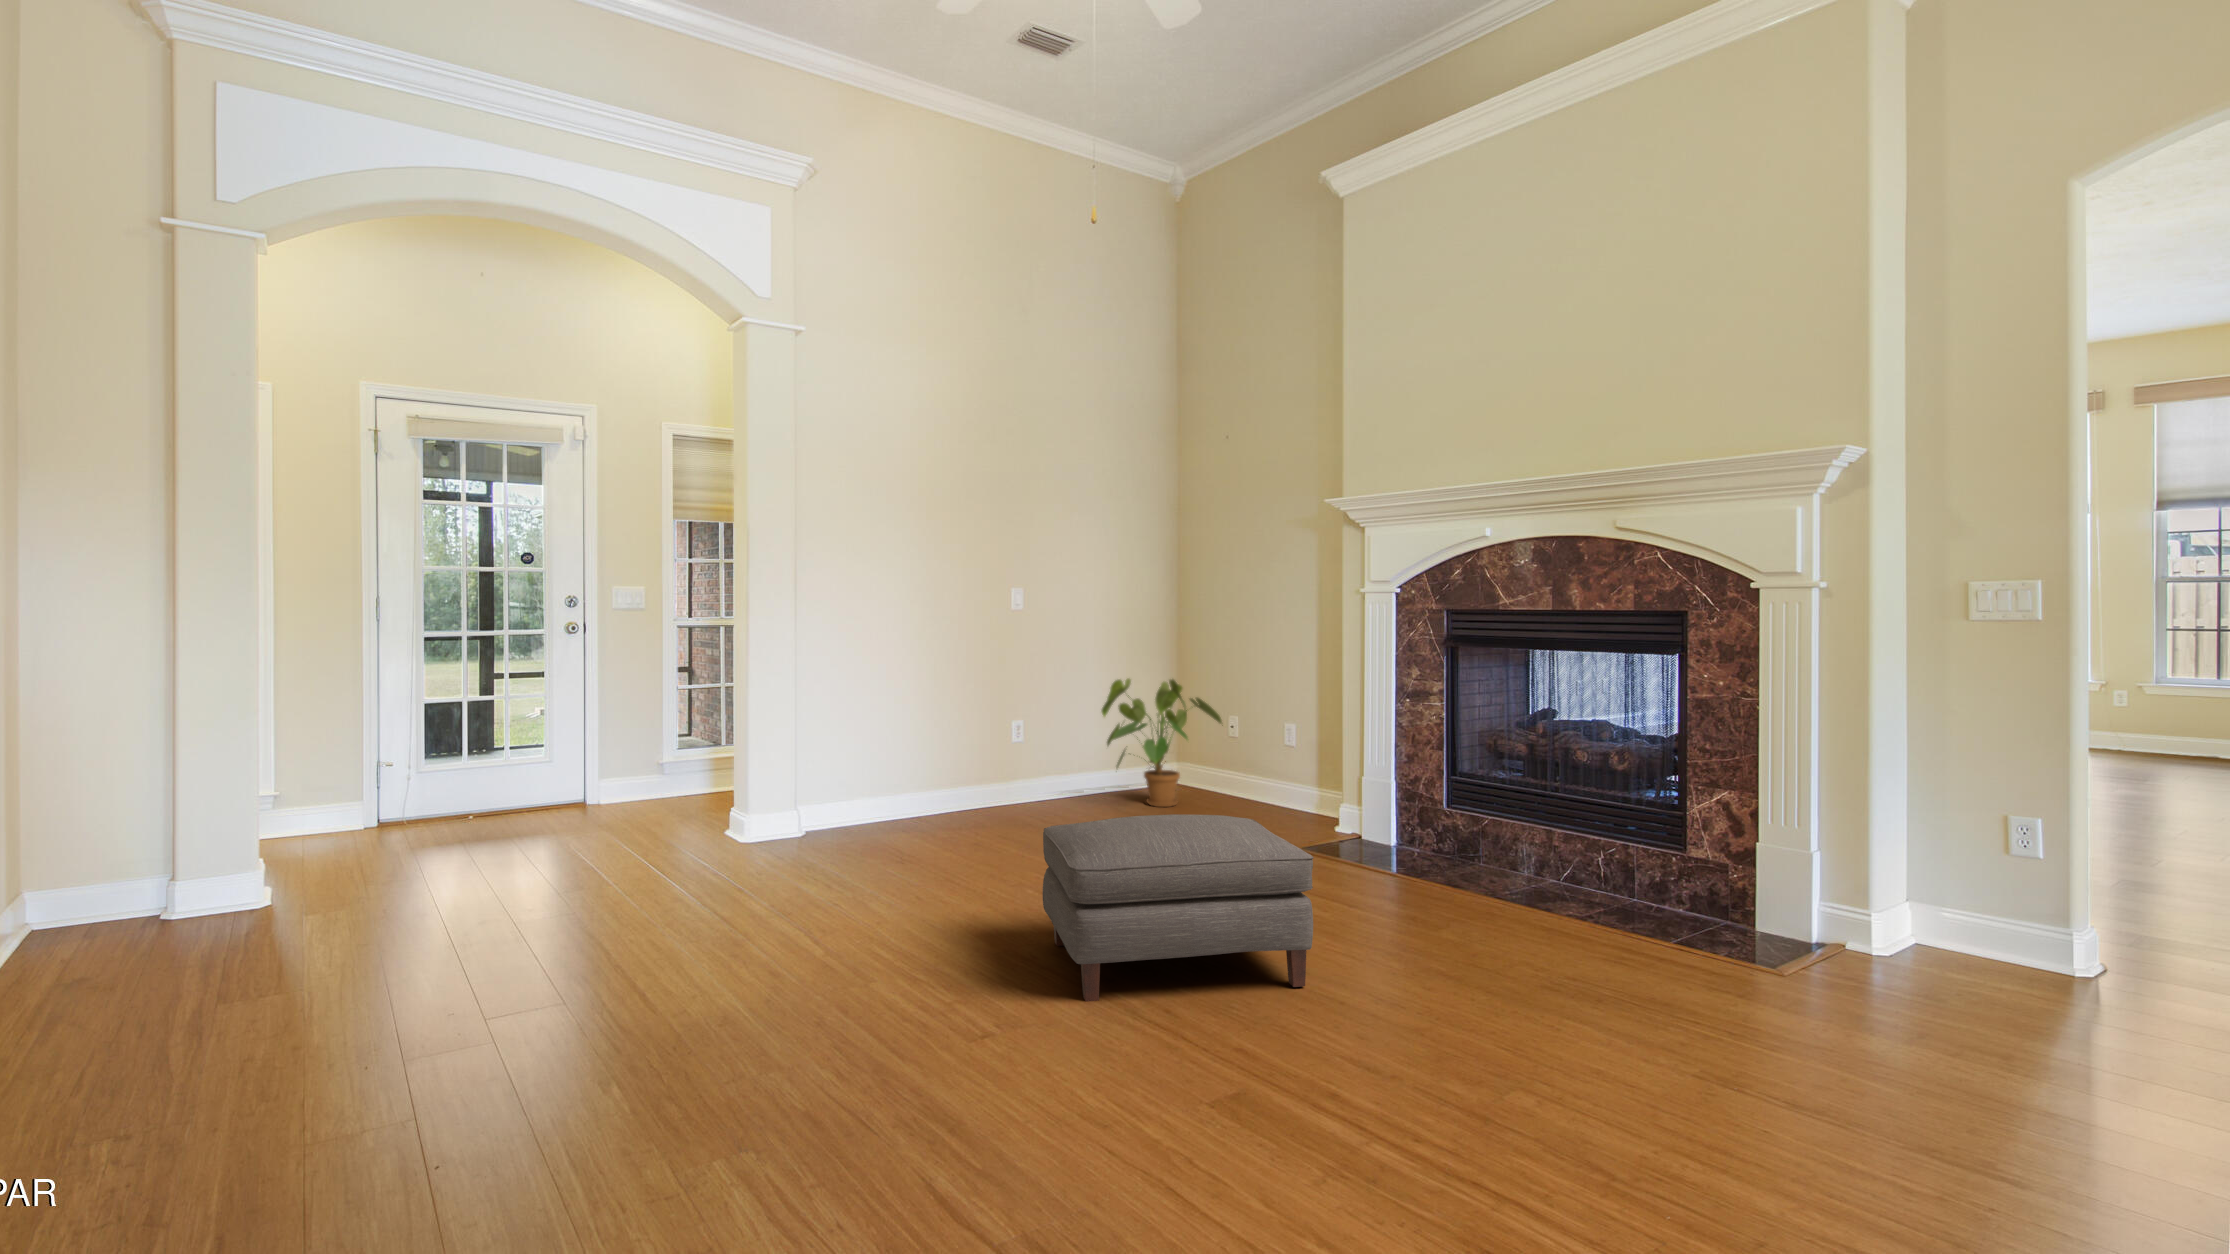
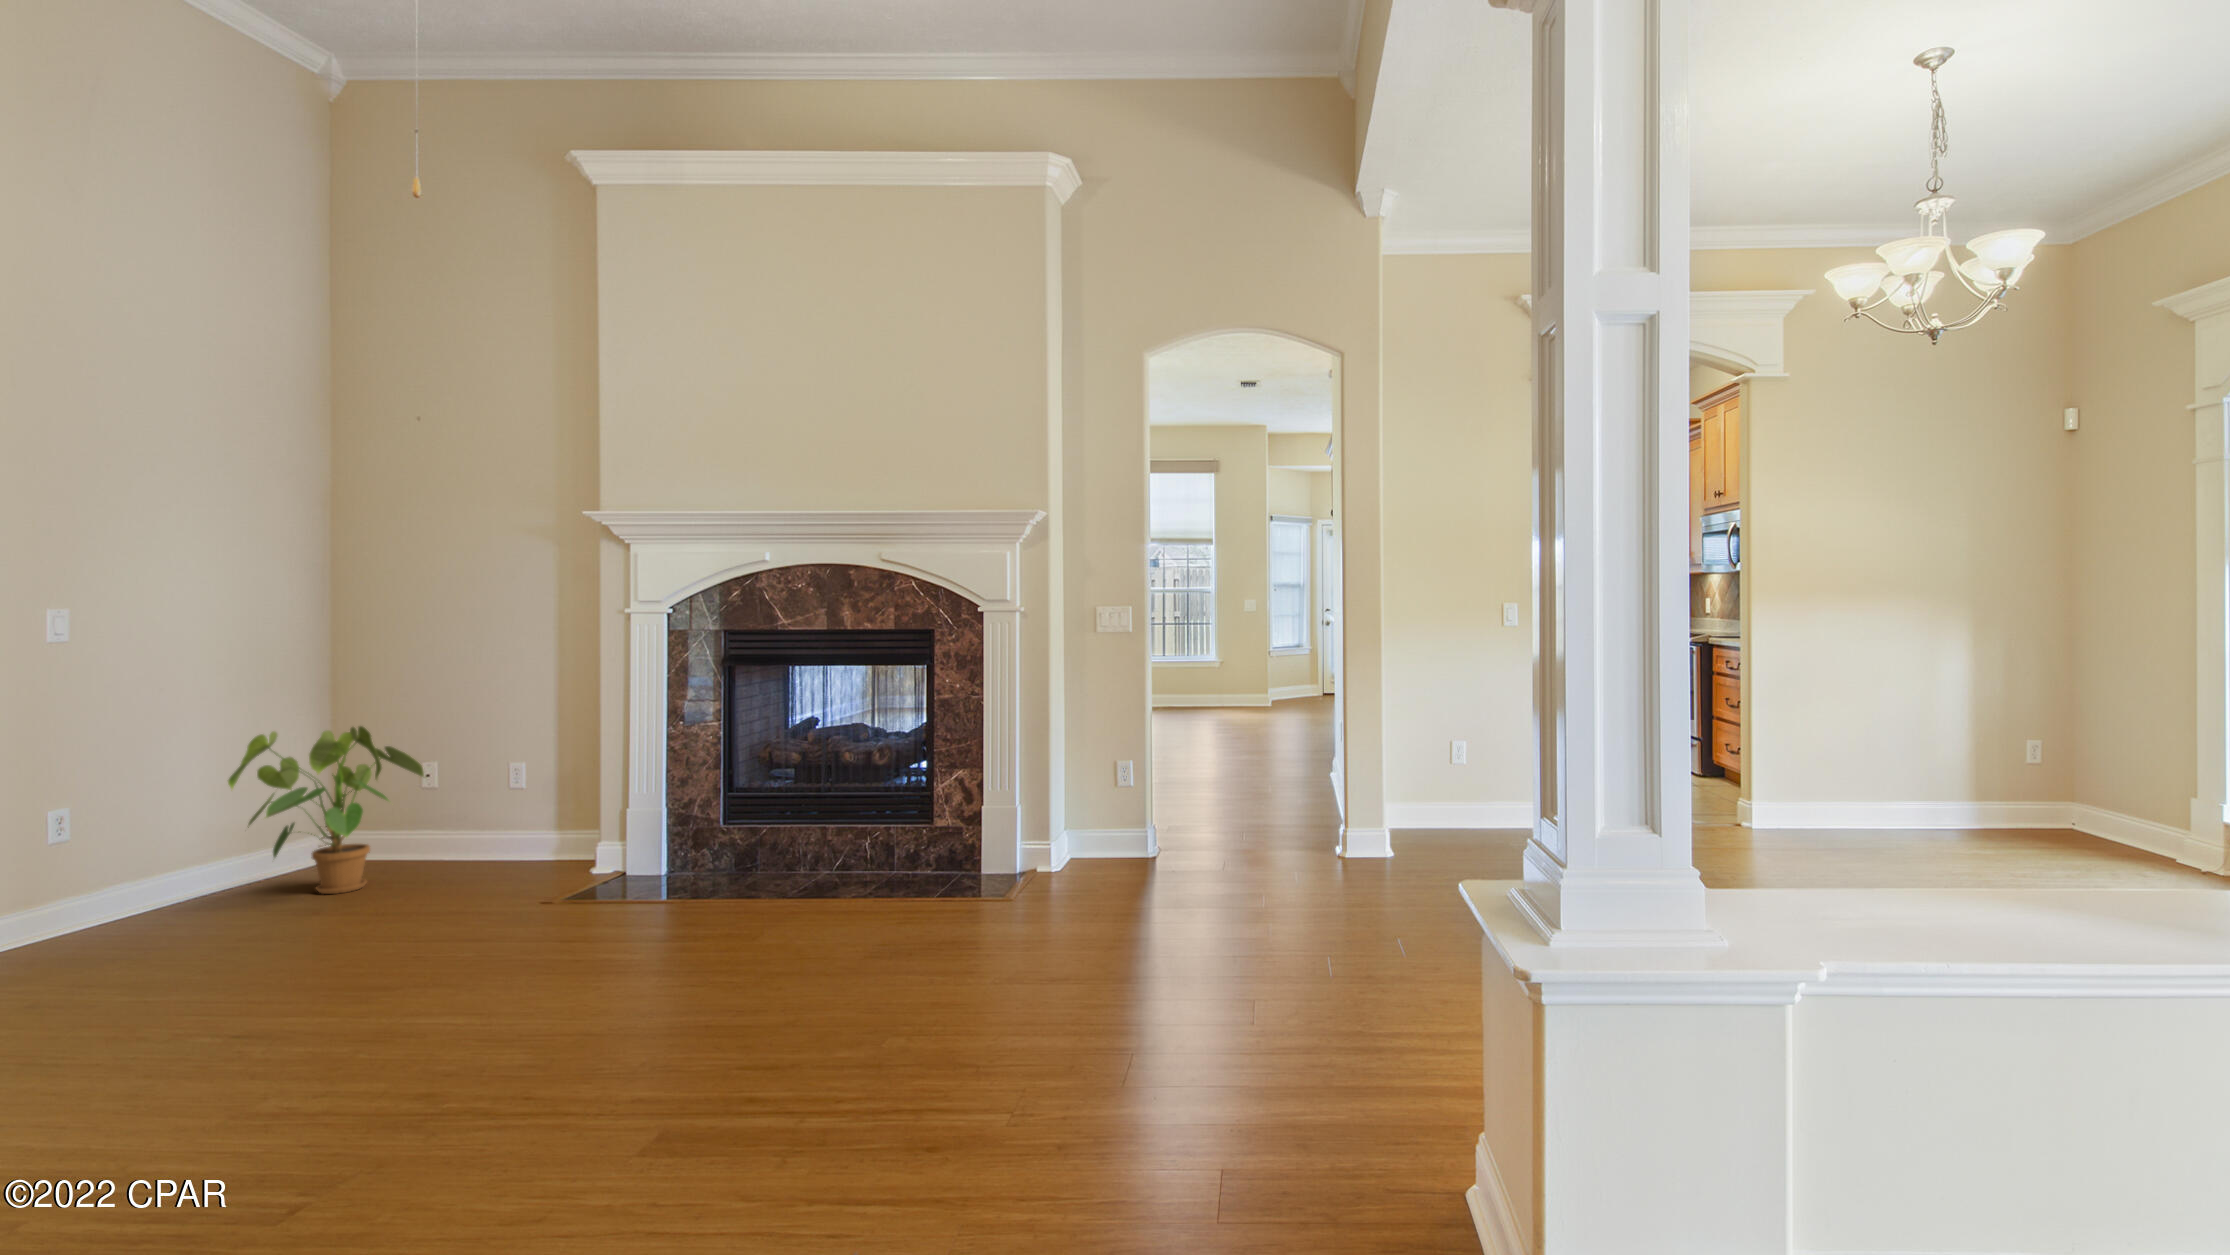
ottoman: present [1043,814,1313,1001] -> none [337,869,693,1106]

